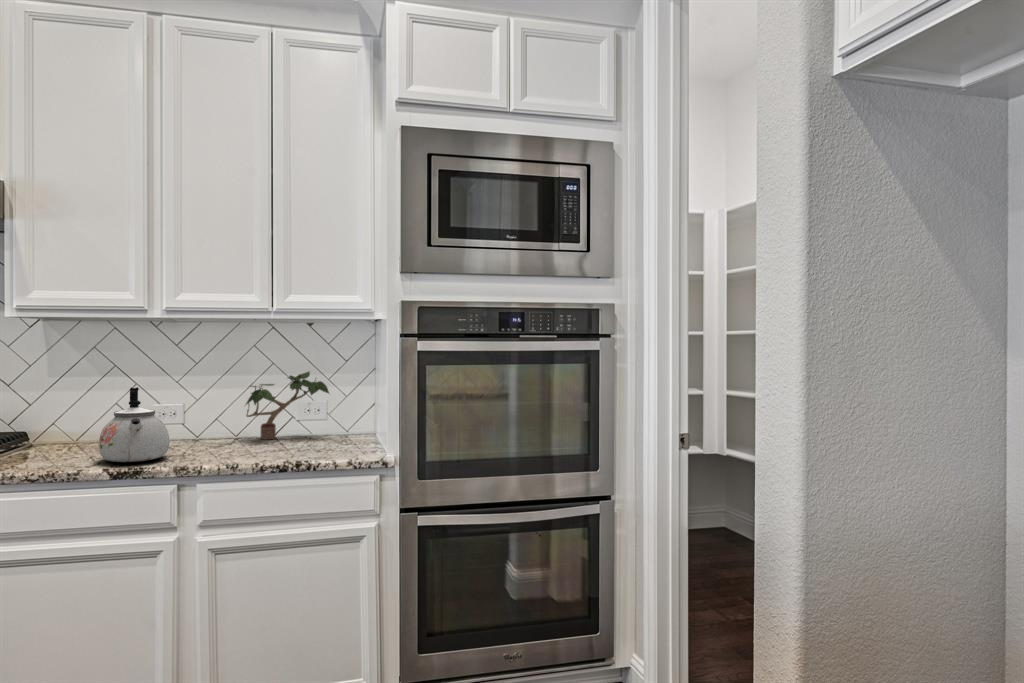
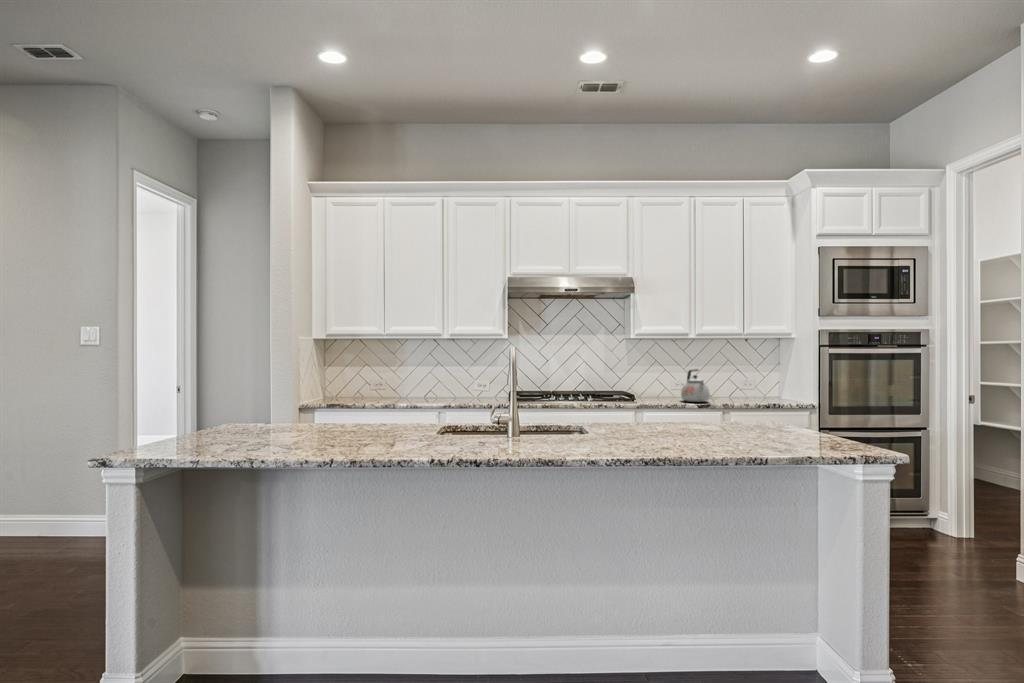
potted plant: present [246,372,329,439] -> none [718,363,765,397]

